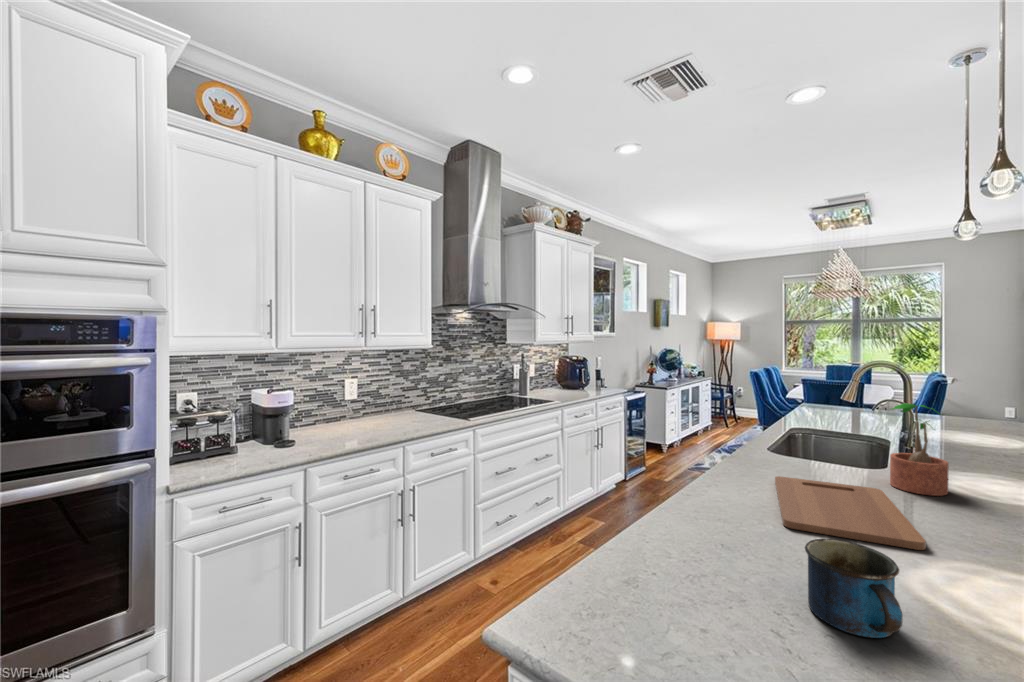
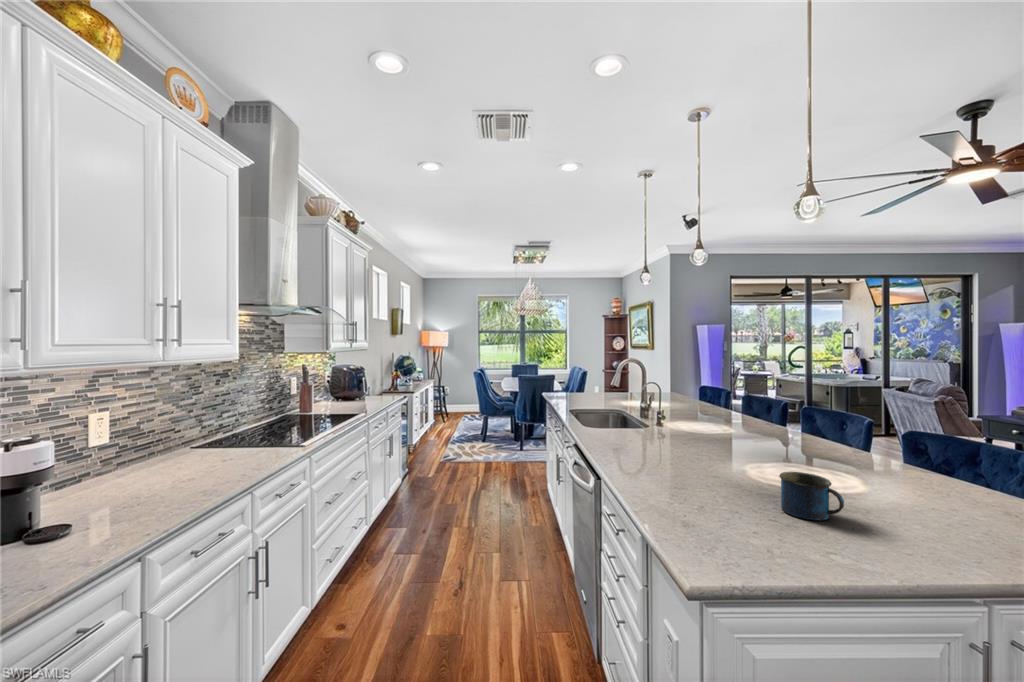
potted plant: present [890,403,949,496] -> none [684,390,713,443]
cutting board: present [775,476,926,550] -> none [646,444,760,477]

